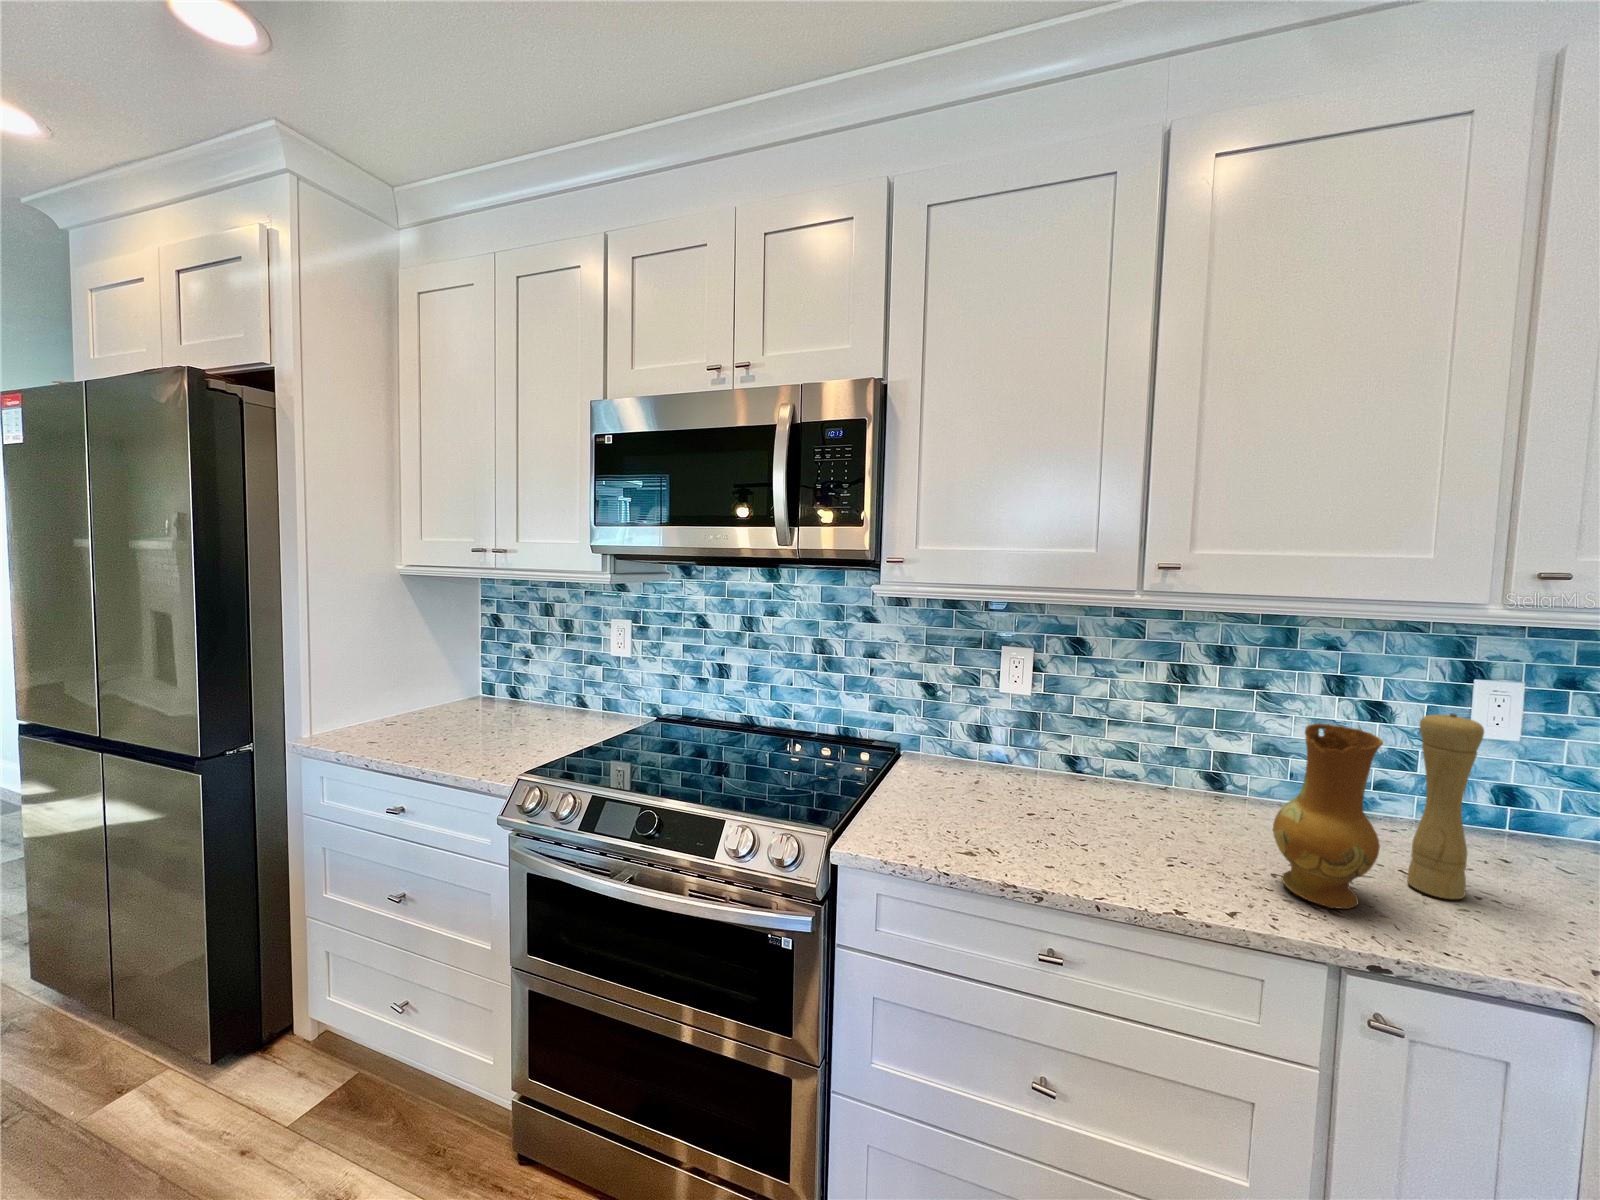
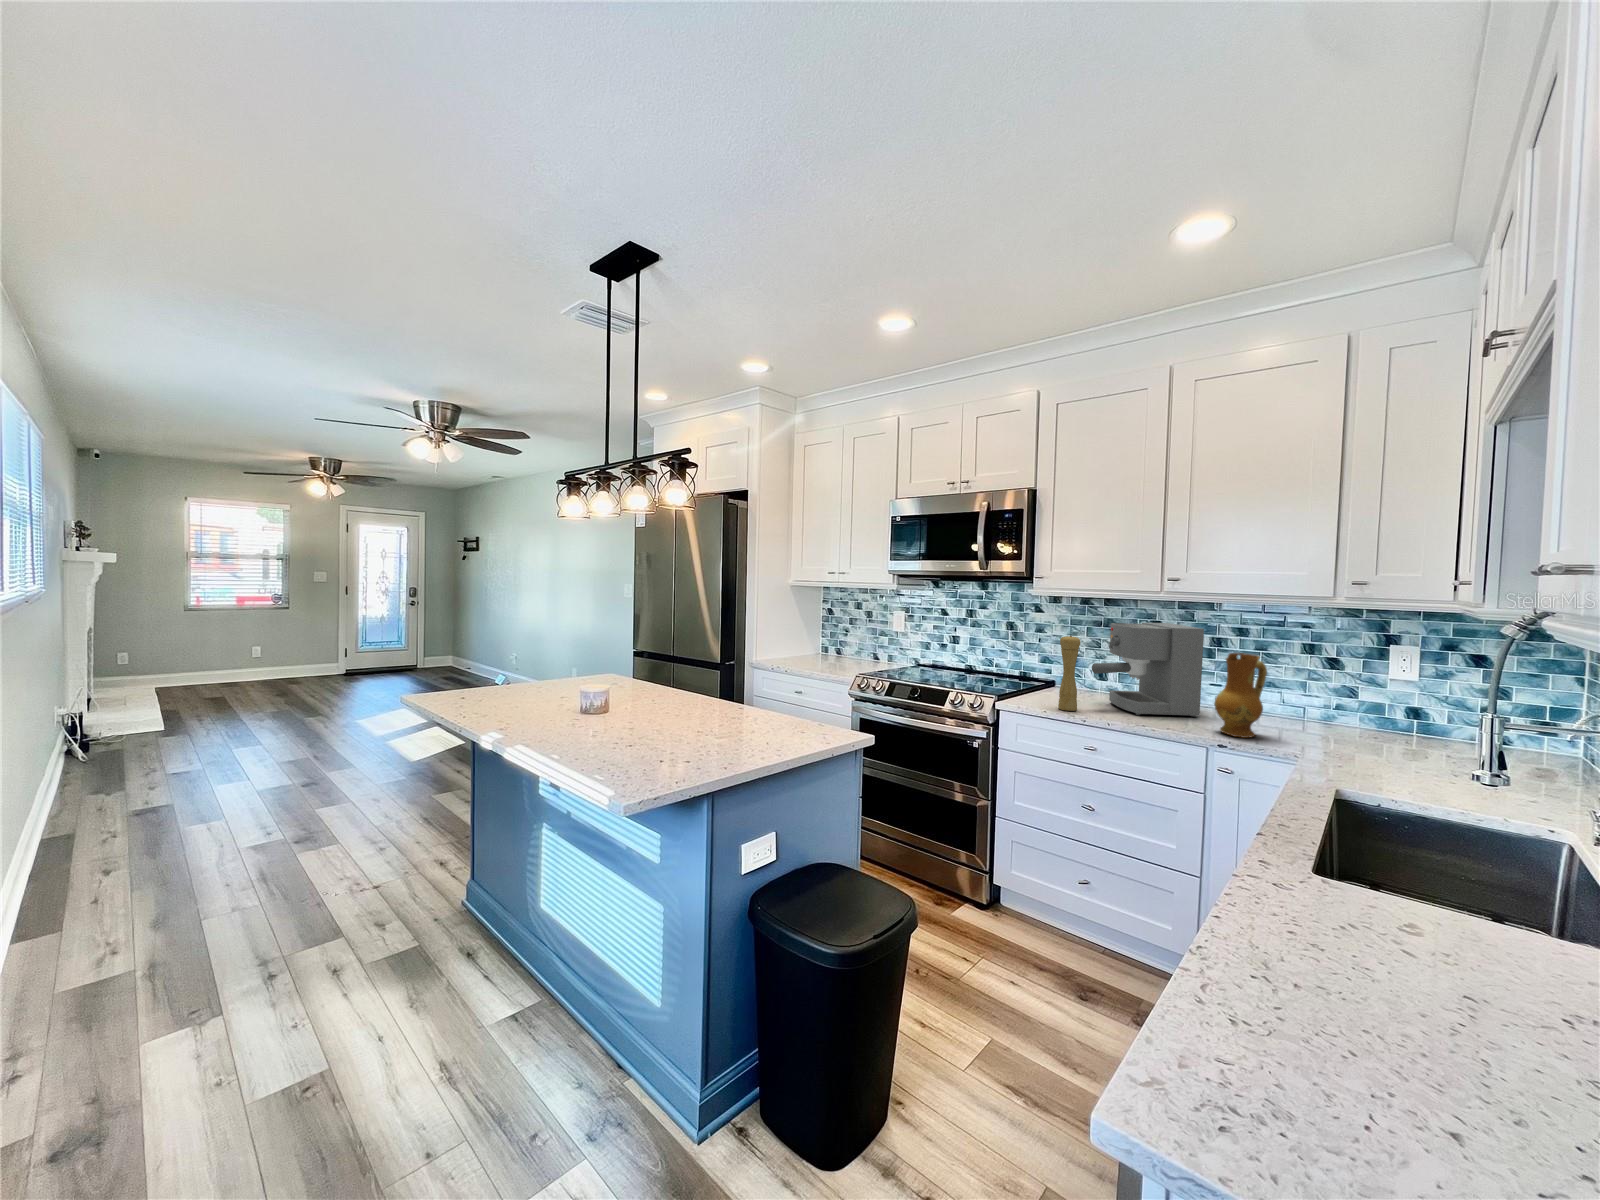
coffee maker: none [1010,644,1204,843] -> present [1092,623,1204,717]
pepper mill: present [1407,713,1484,899] -> present [1058,635,1080,711]

